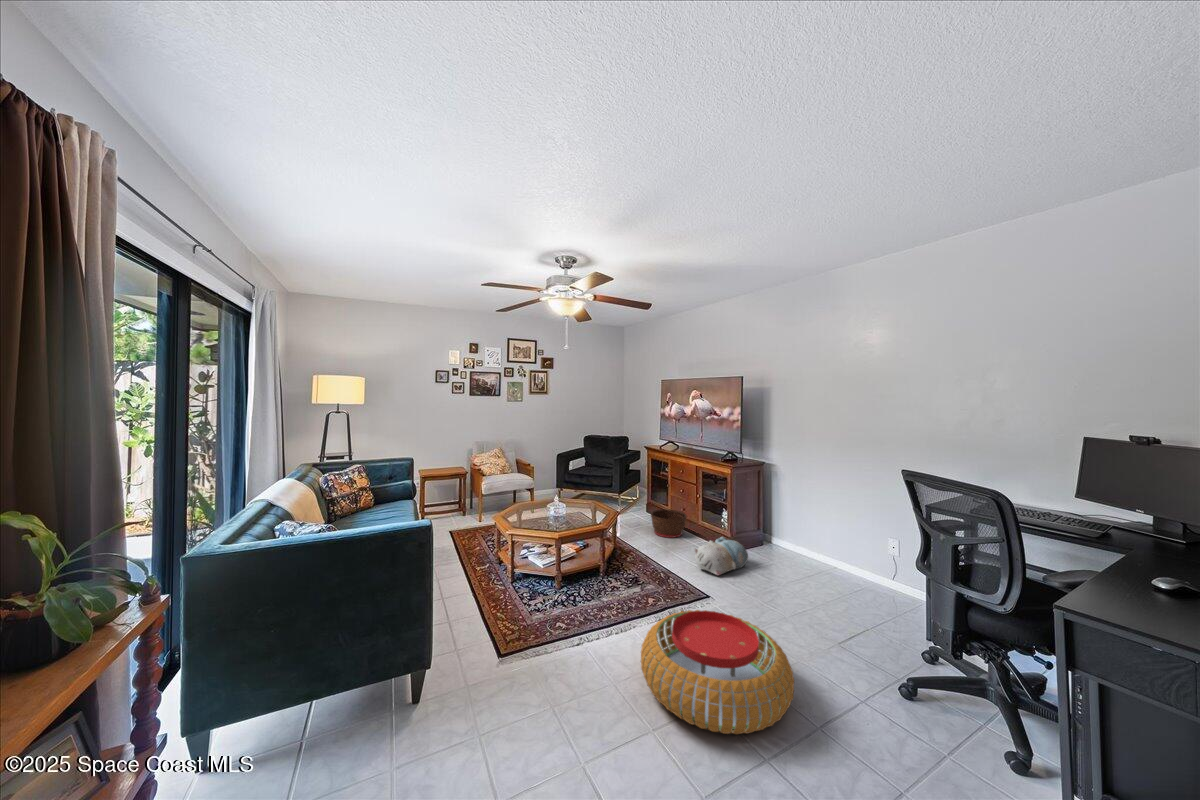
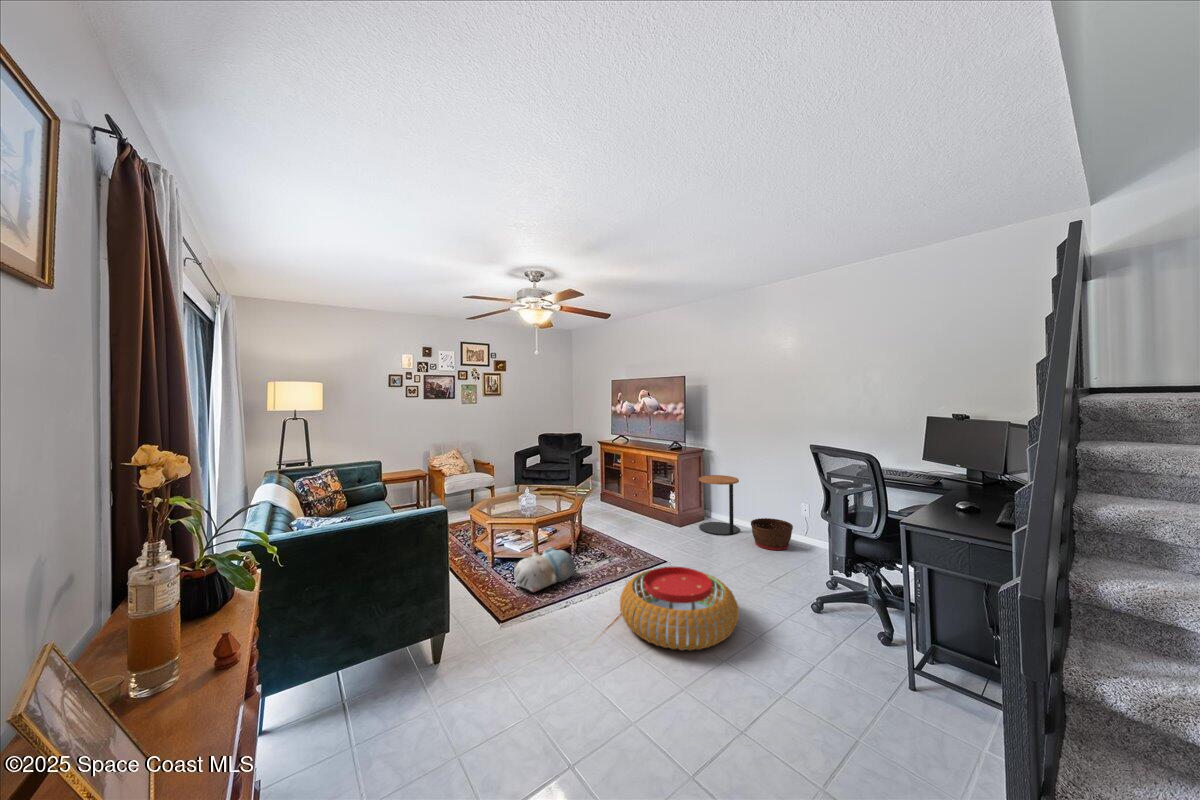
side table: none [754,494,805,567] -> present [699,475,739,535]
basket: present [651,509,686,538] -> present [751,518,793,550]
plush toy: present [694,537,748,575] -> present [514,547,575,592]

